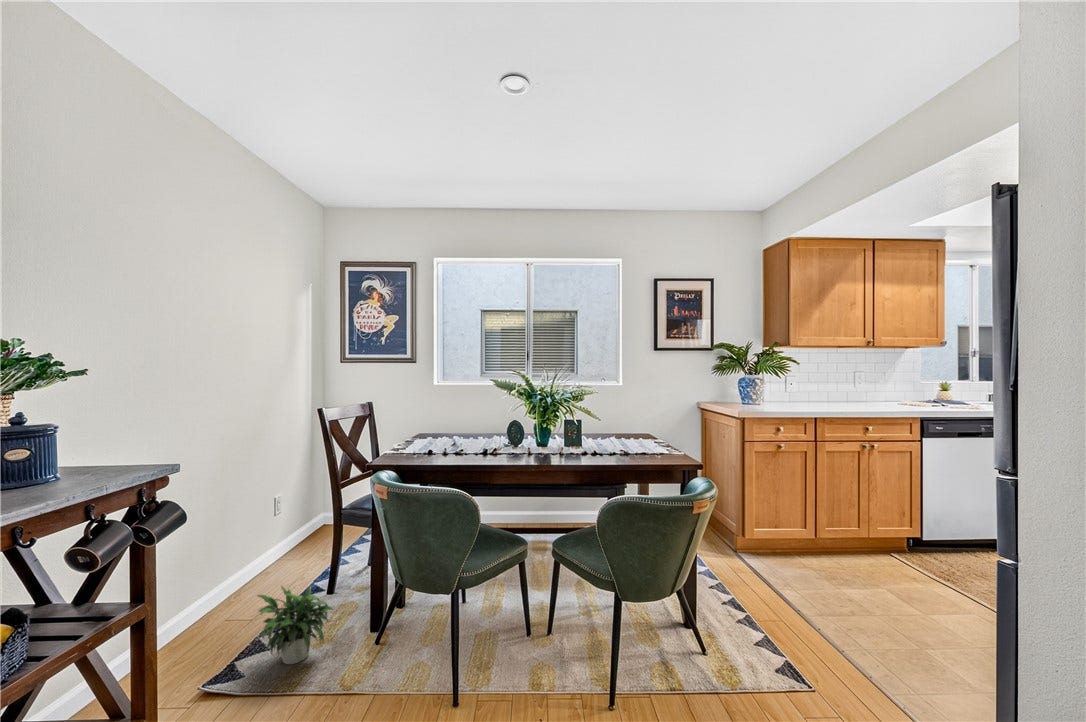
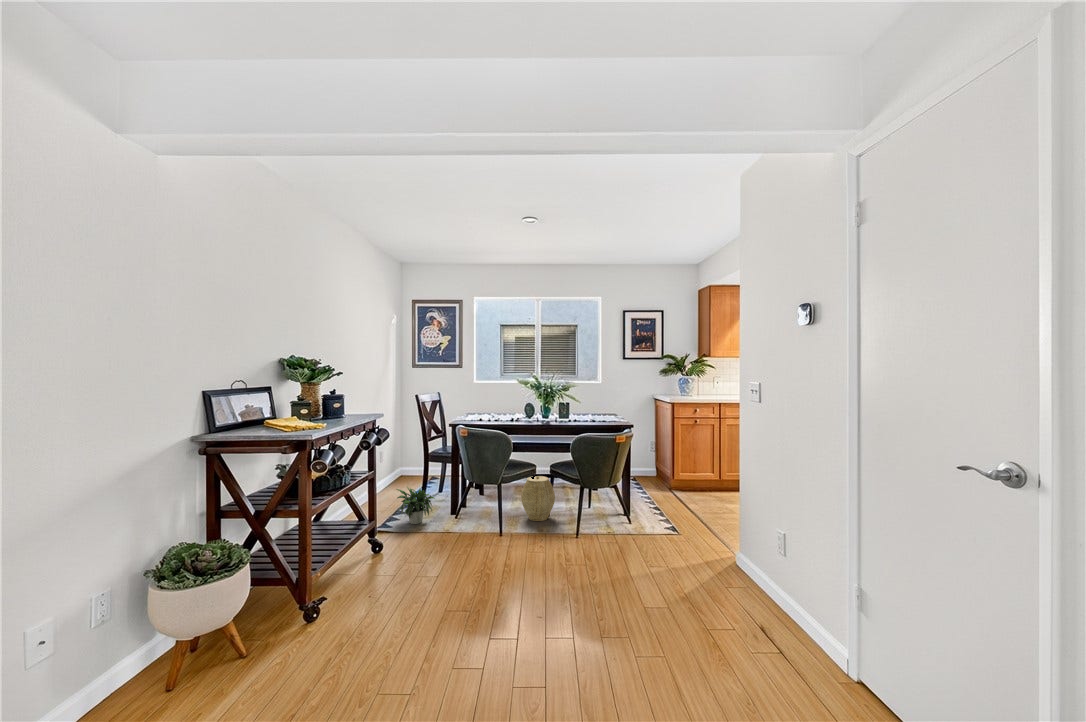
woven basket: none [498,559,561,651] -> present [521,476,555,521]

